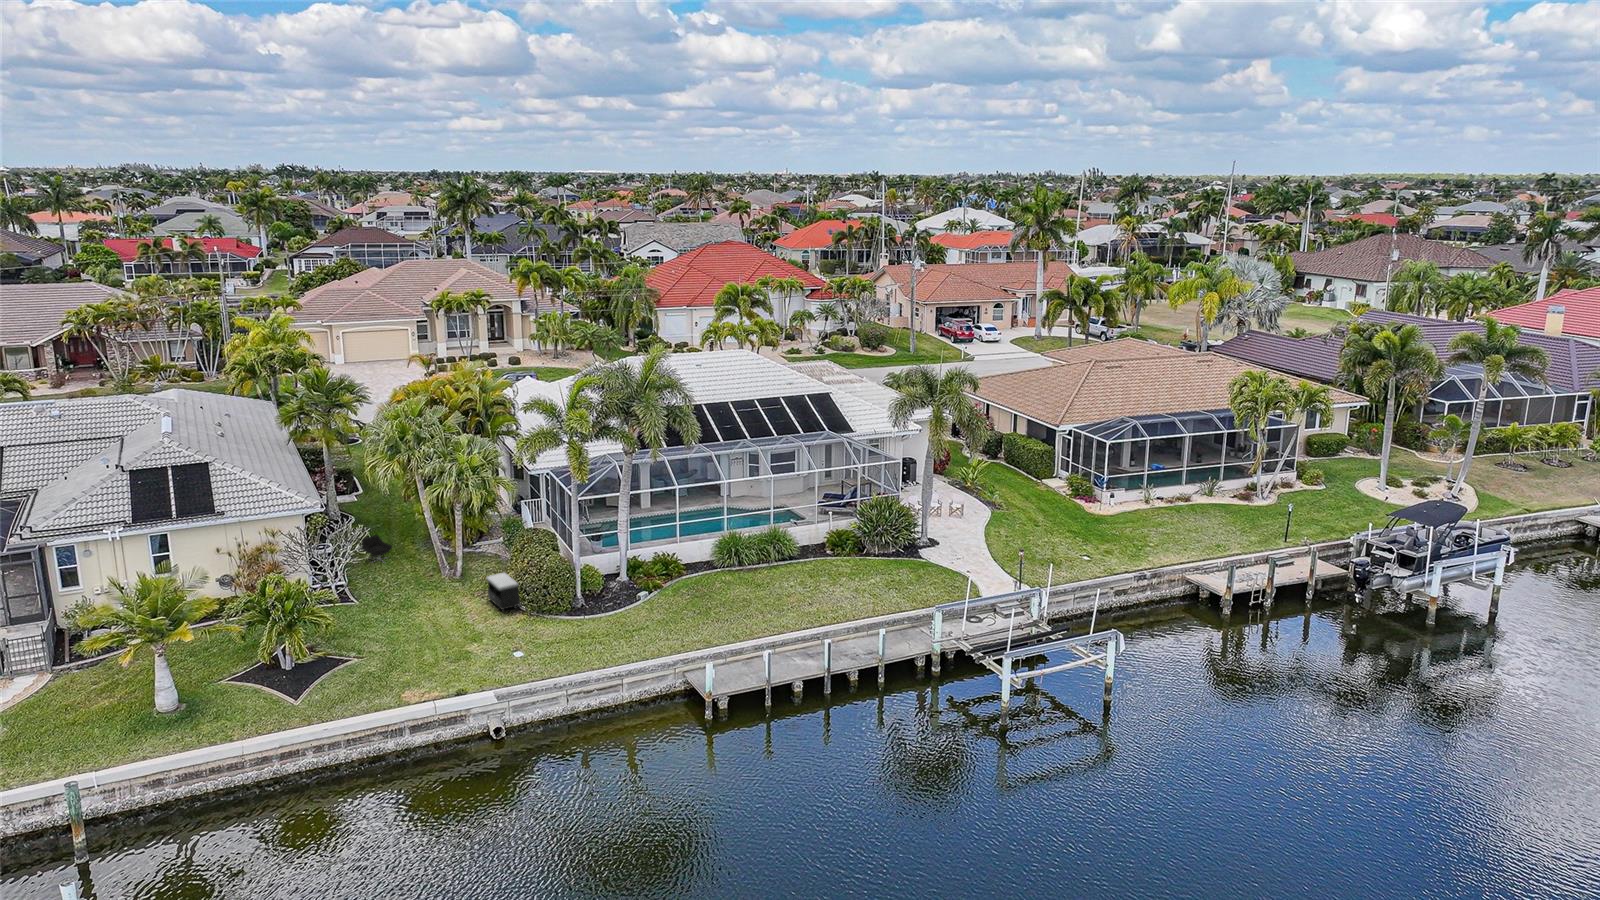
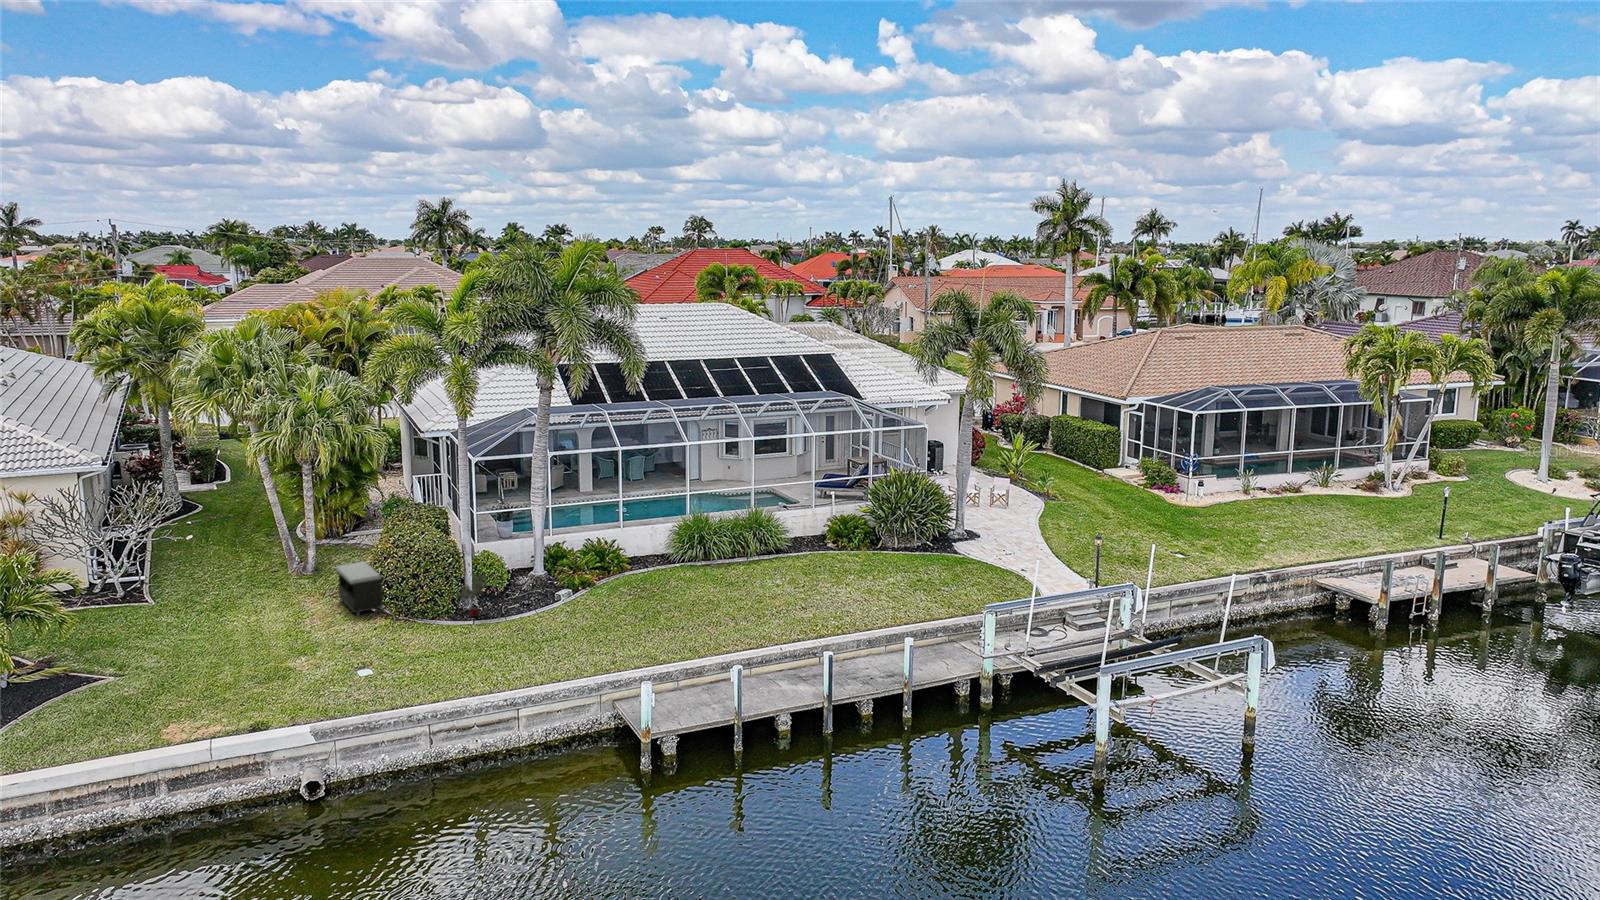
lounge chair: present [362,535,392,562] -> none [173,515,218,554]
potted tree: none [572,581,592,612] -> present [460,573,487,617]

